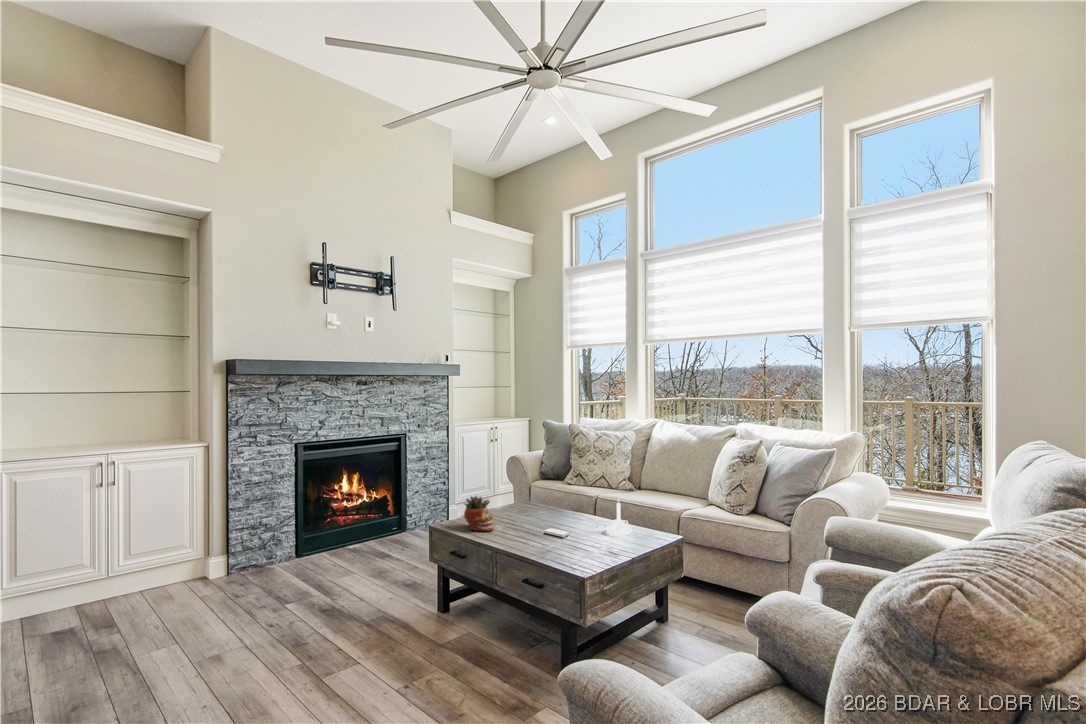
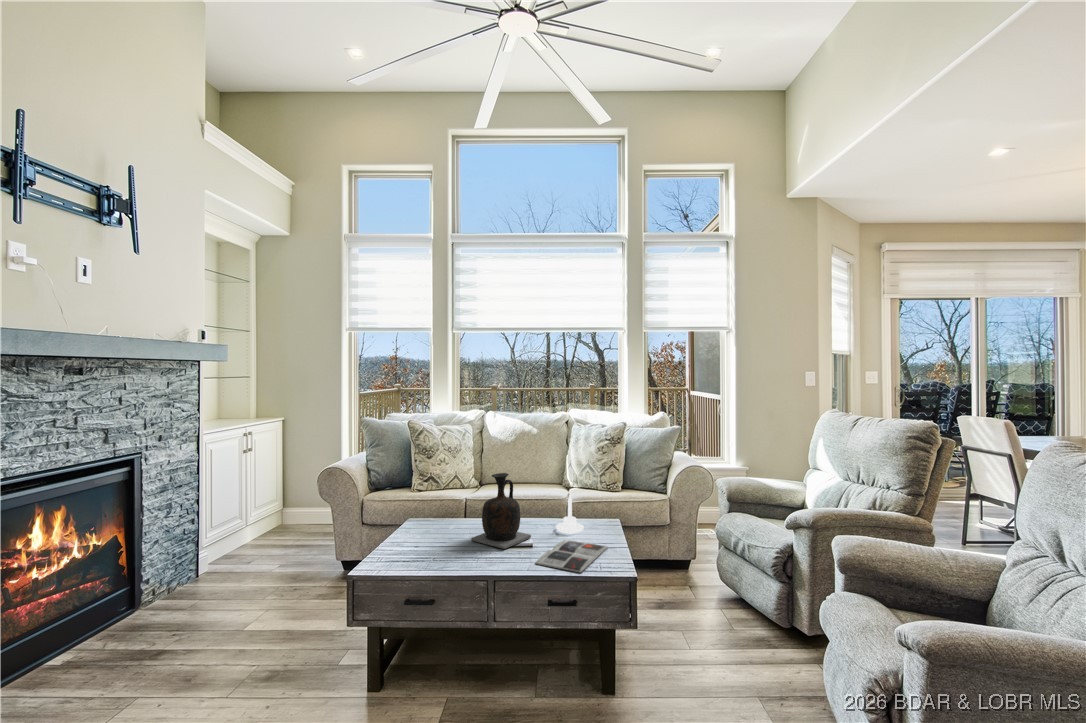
vase: none [534,471,578,533] -> present [472,473,531,549]
succulent planter: present [464,495,493,531] -> none [402,519,447,567]
magazine: none [542,537,620,560] -> present [536,540,607,572]

